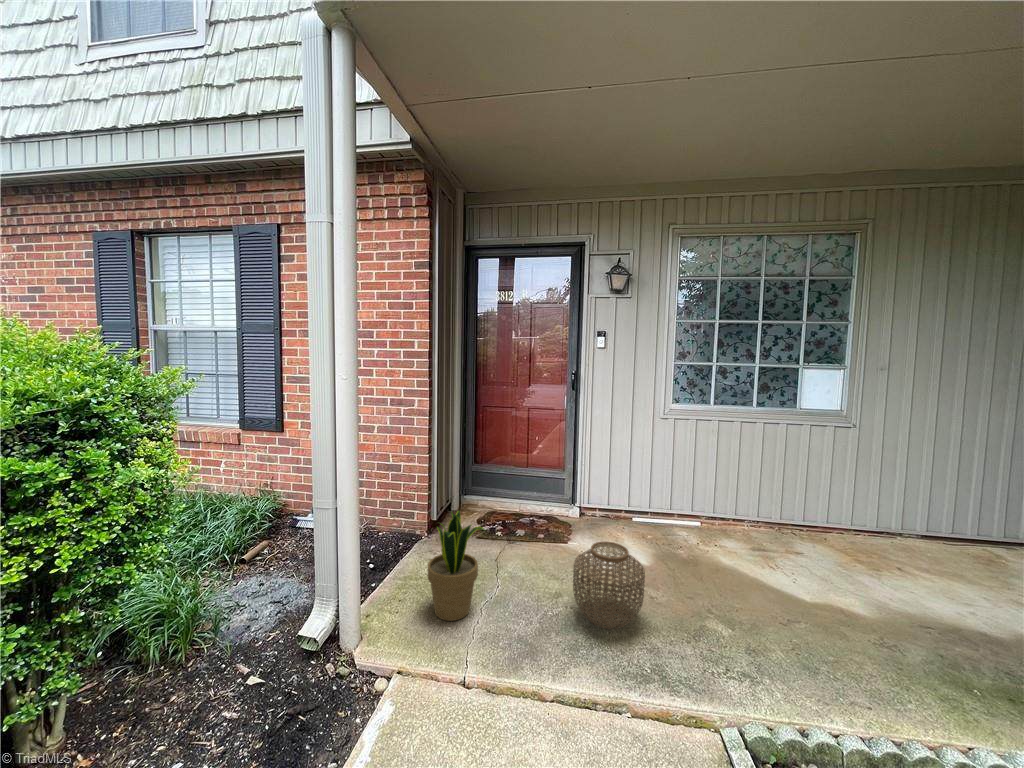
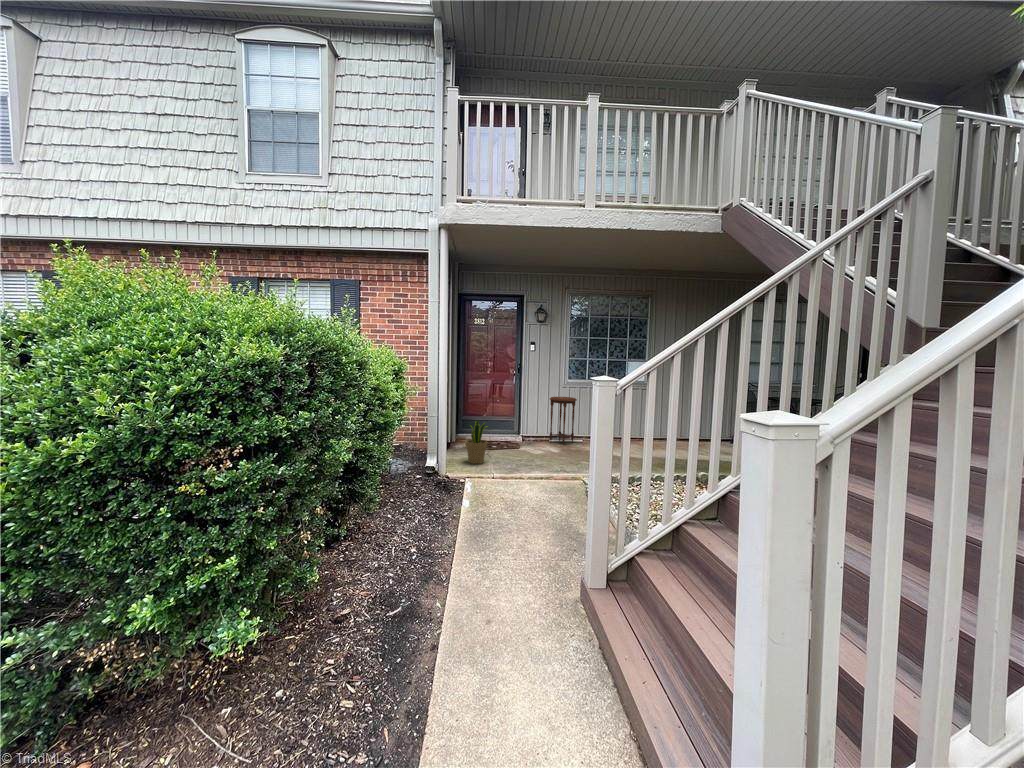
side table: none [634,438,692,541] -> present [550,397,577,445]
woven basket: present [573,542,645,629] -> none [527,431,556,463]

